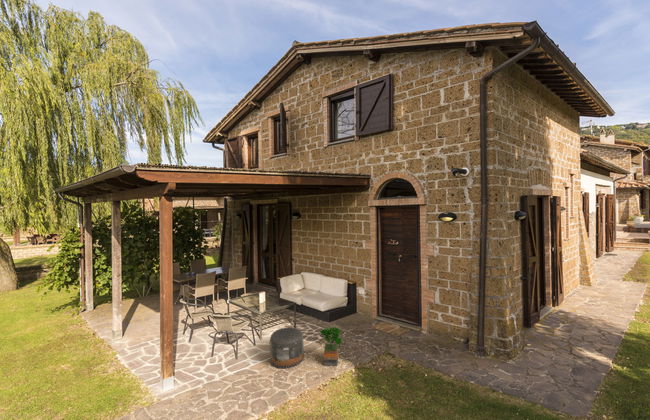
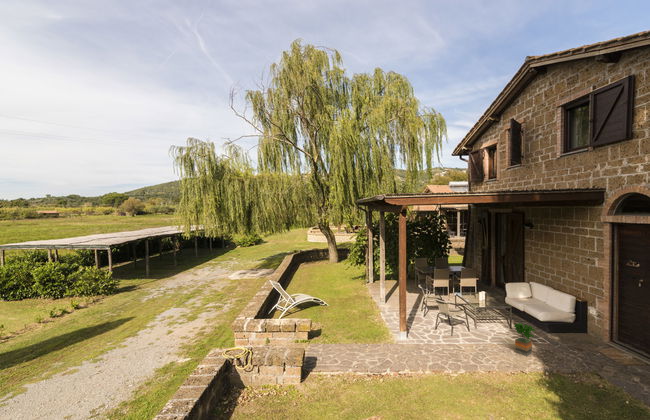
pouf: present [270,327,304,369] -> none [473,315,502,345]

